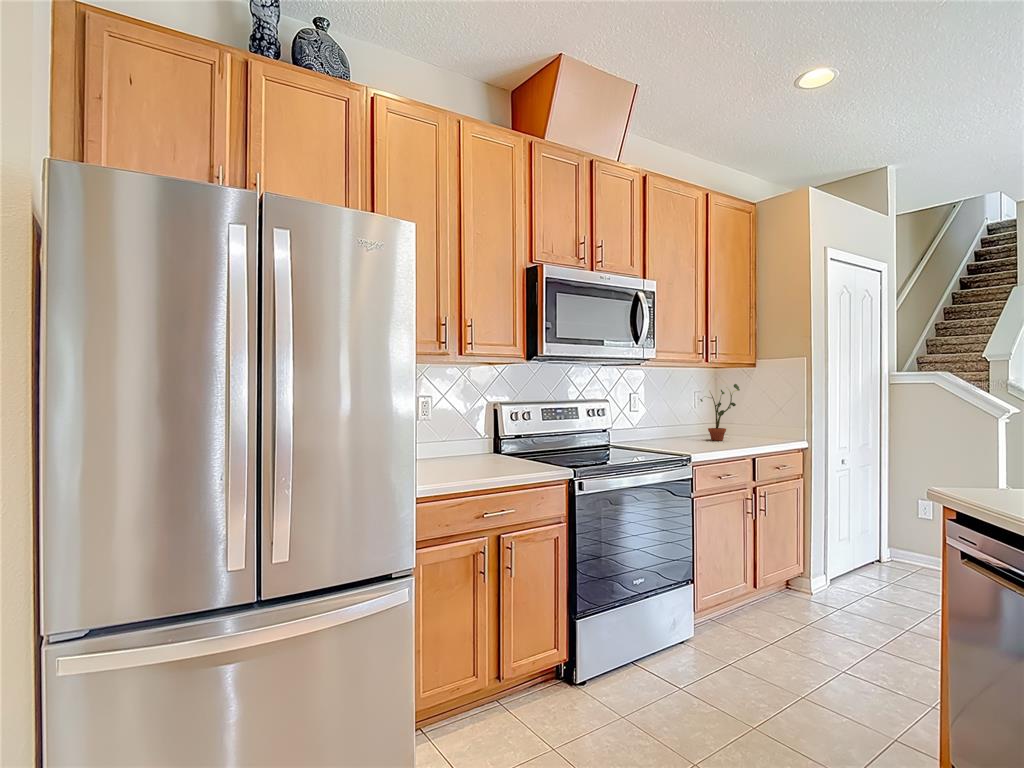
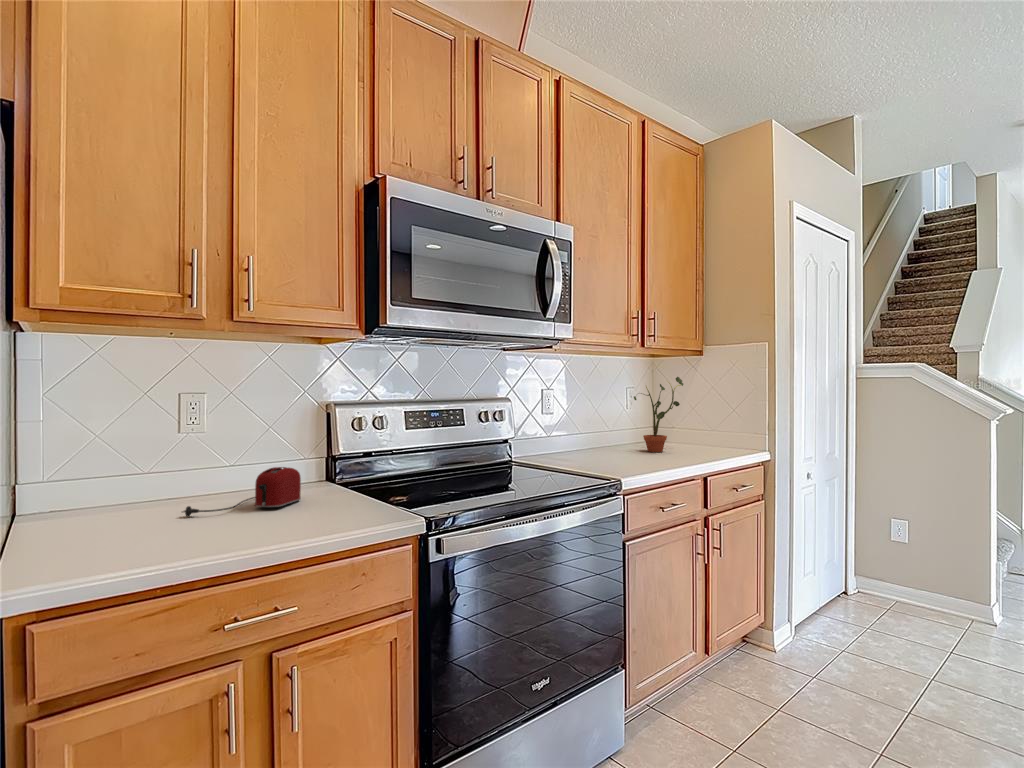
toaster: none [435,441,492,467] -> present [182,467,301,516]

